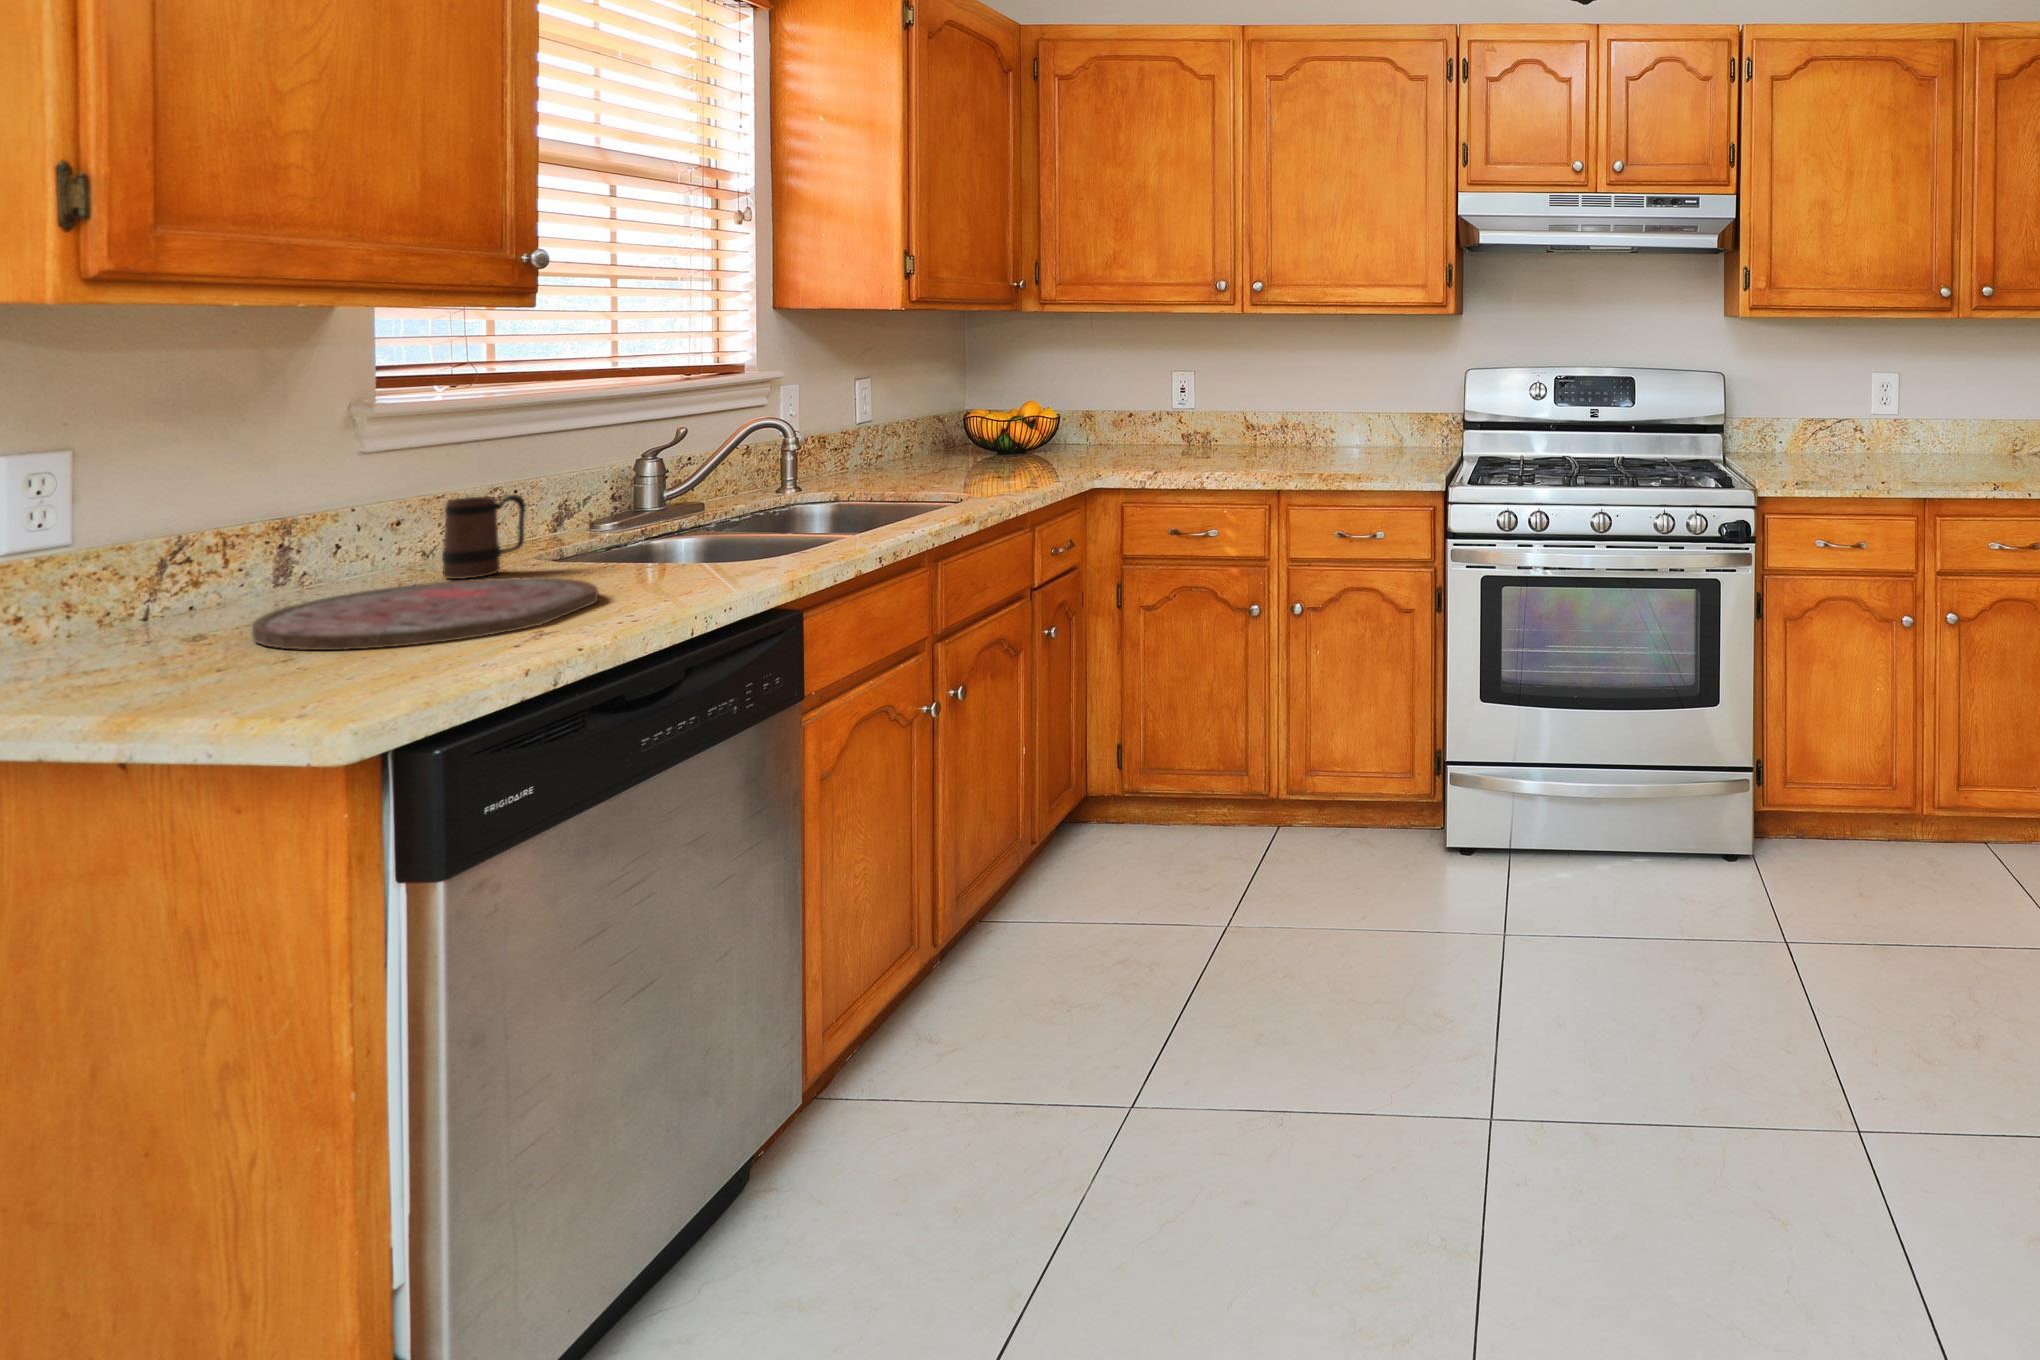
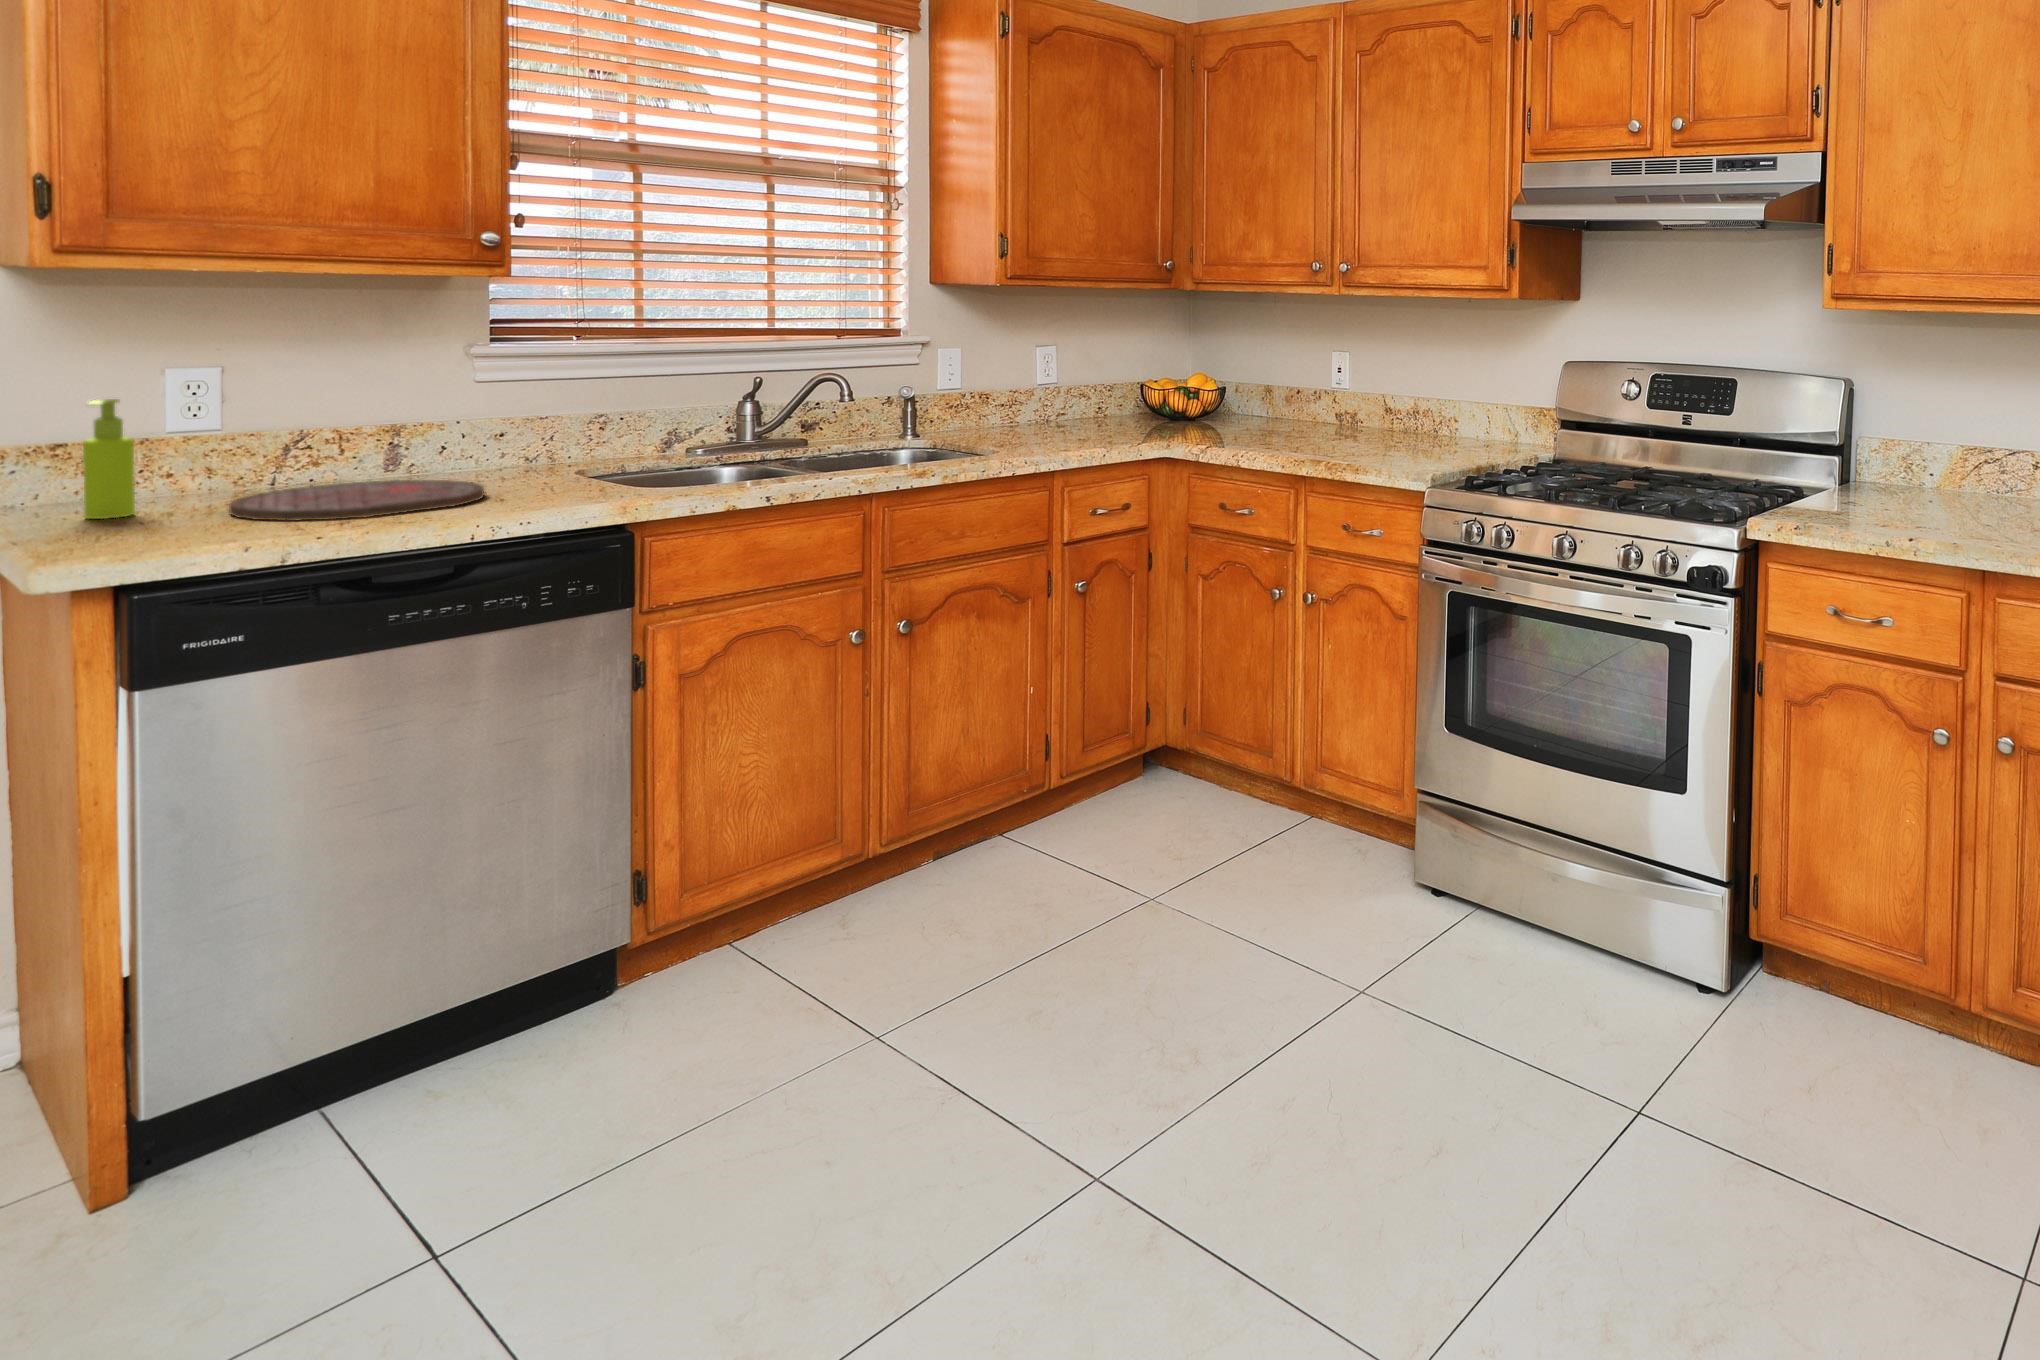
soap dispenser: none [43,493,124,685] -> present [83,399,135,519]
mug: present [442,495,526,579] -> none [489,421,544,480]

